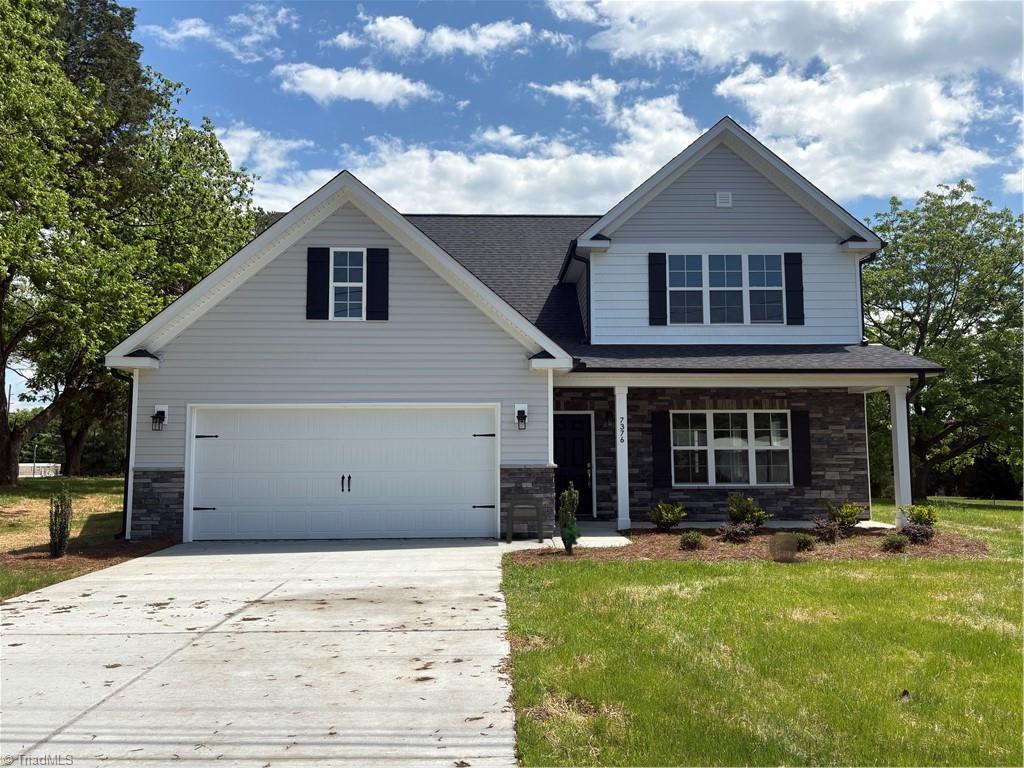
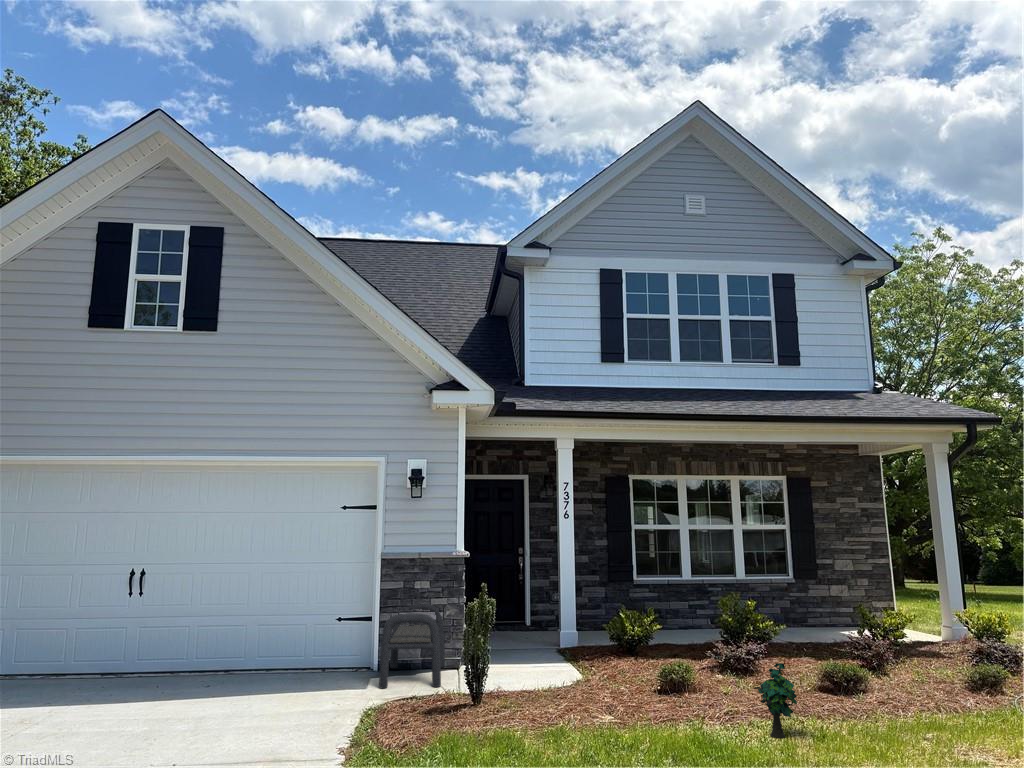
decorative plant: present [562,519,581,556] -> present [754,663,797,738]
woven basket: present [769,532,797,562] -> none [840,686,895,747]

